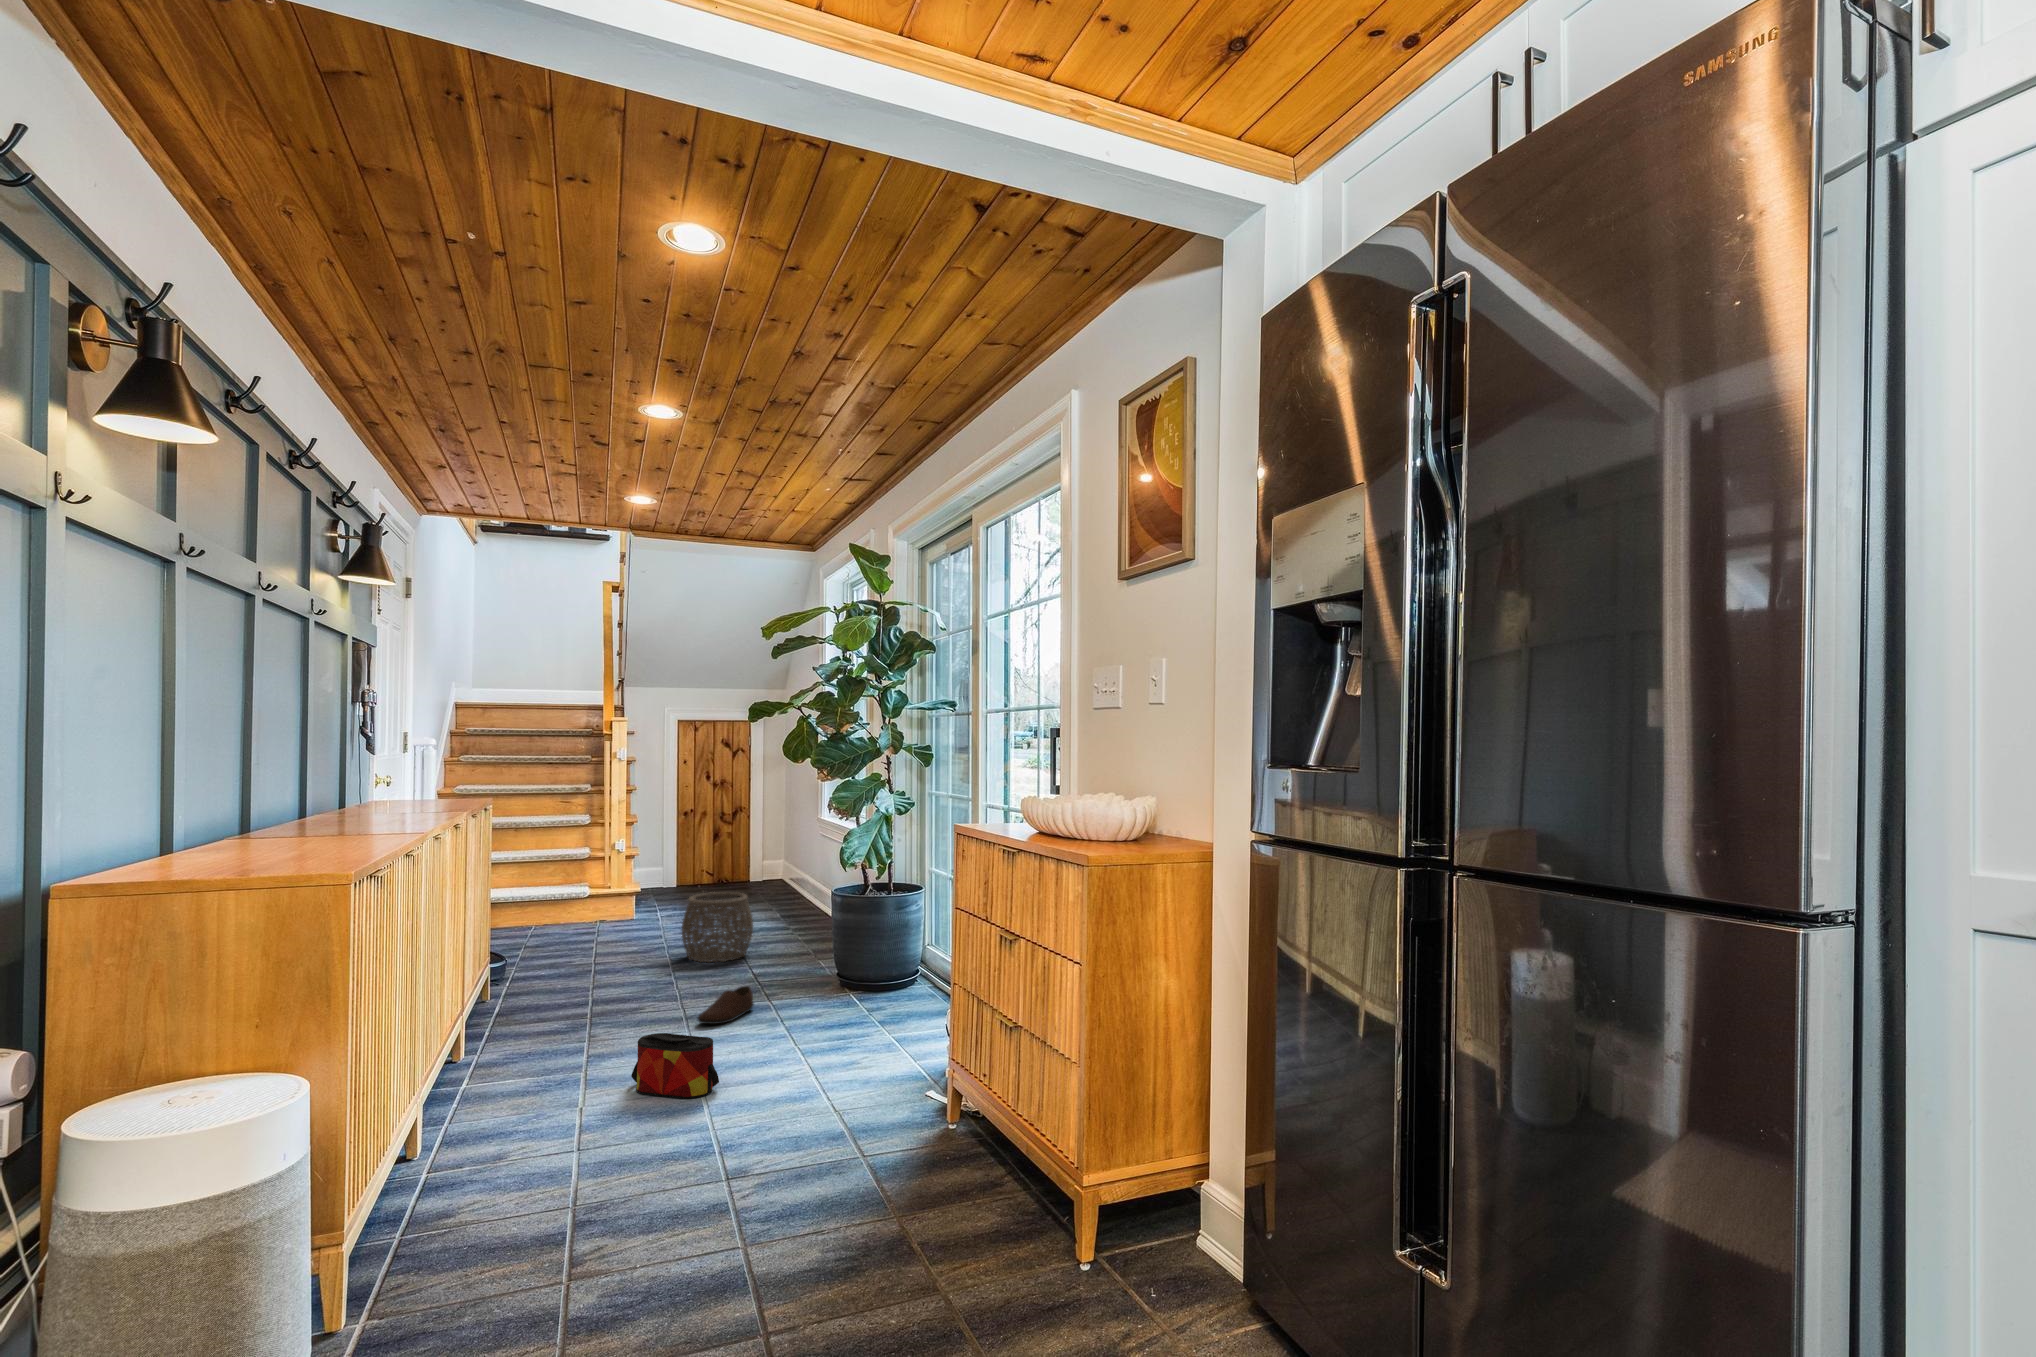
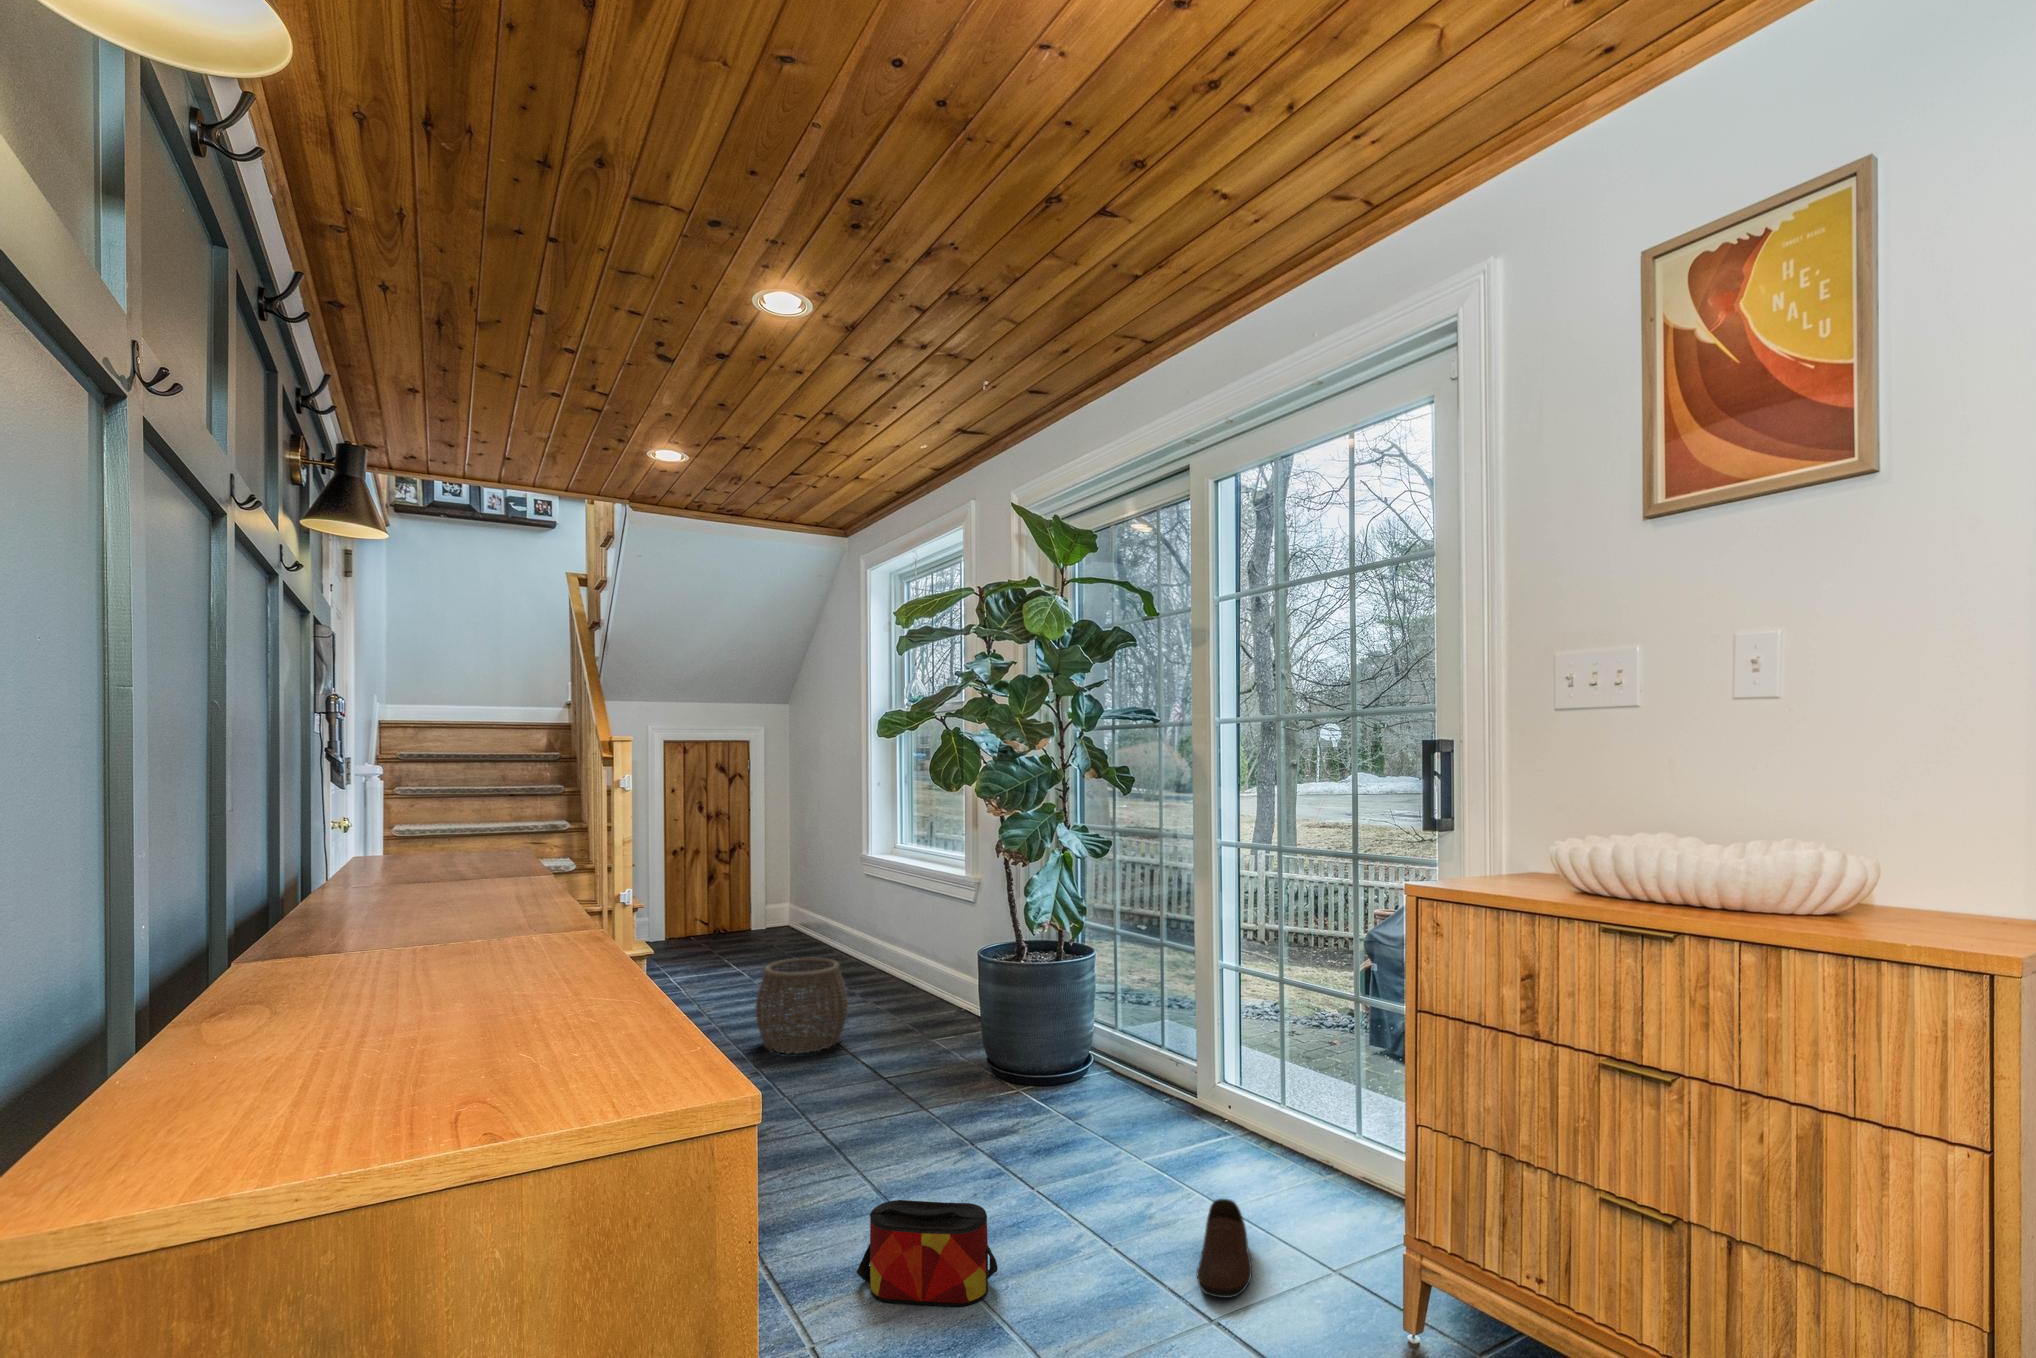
shoe: present [698,986,754,1024] -> present [1197,1199,1252,1298]

